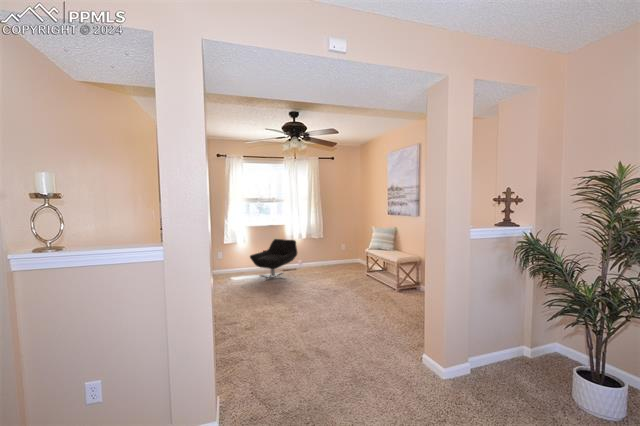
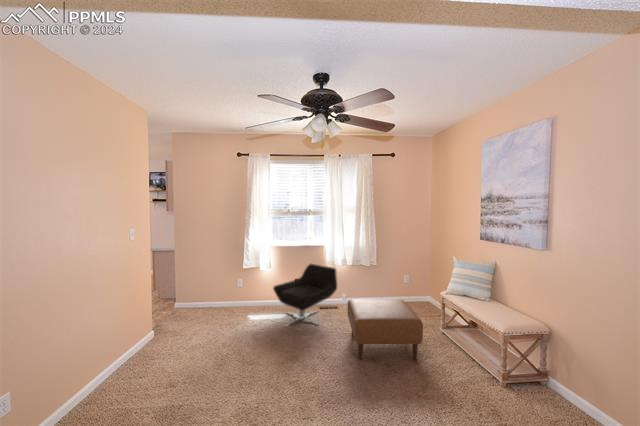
ottoman: none [307,256,355,290] -> present [348,299,423,360]

